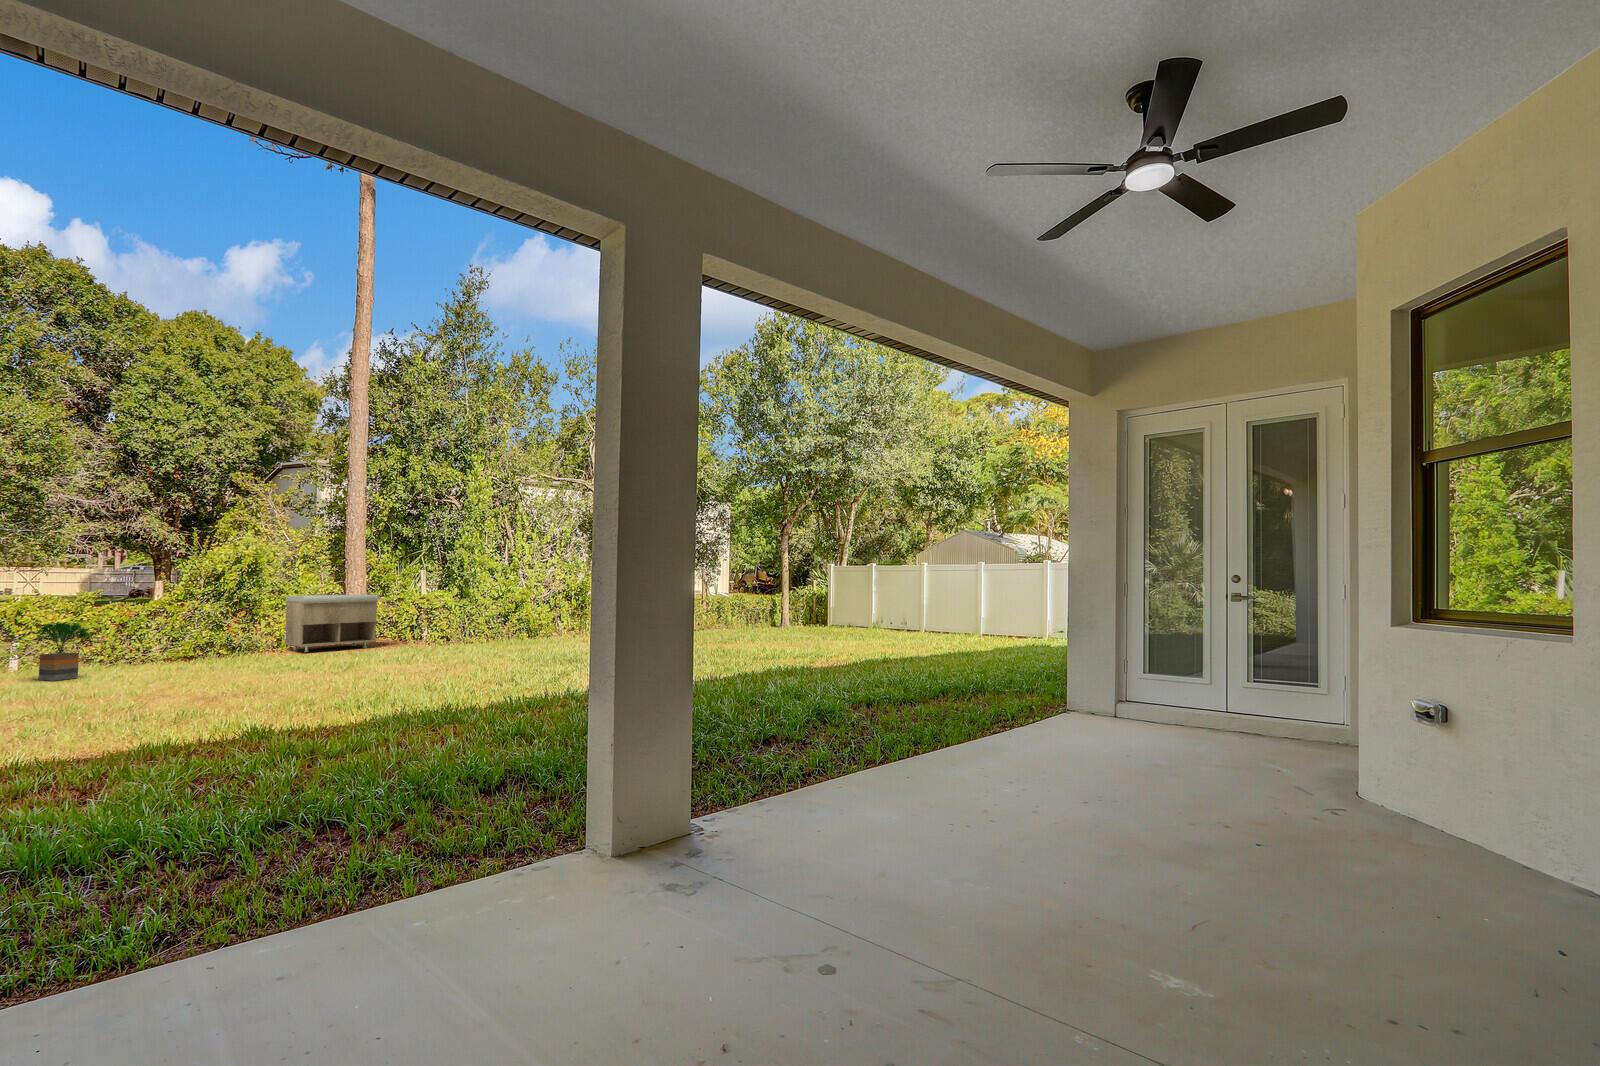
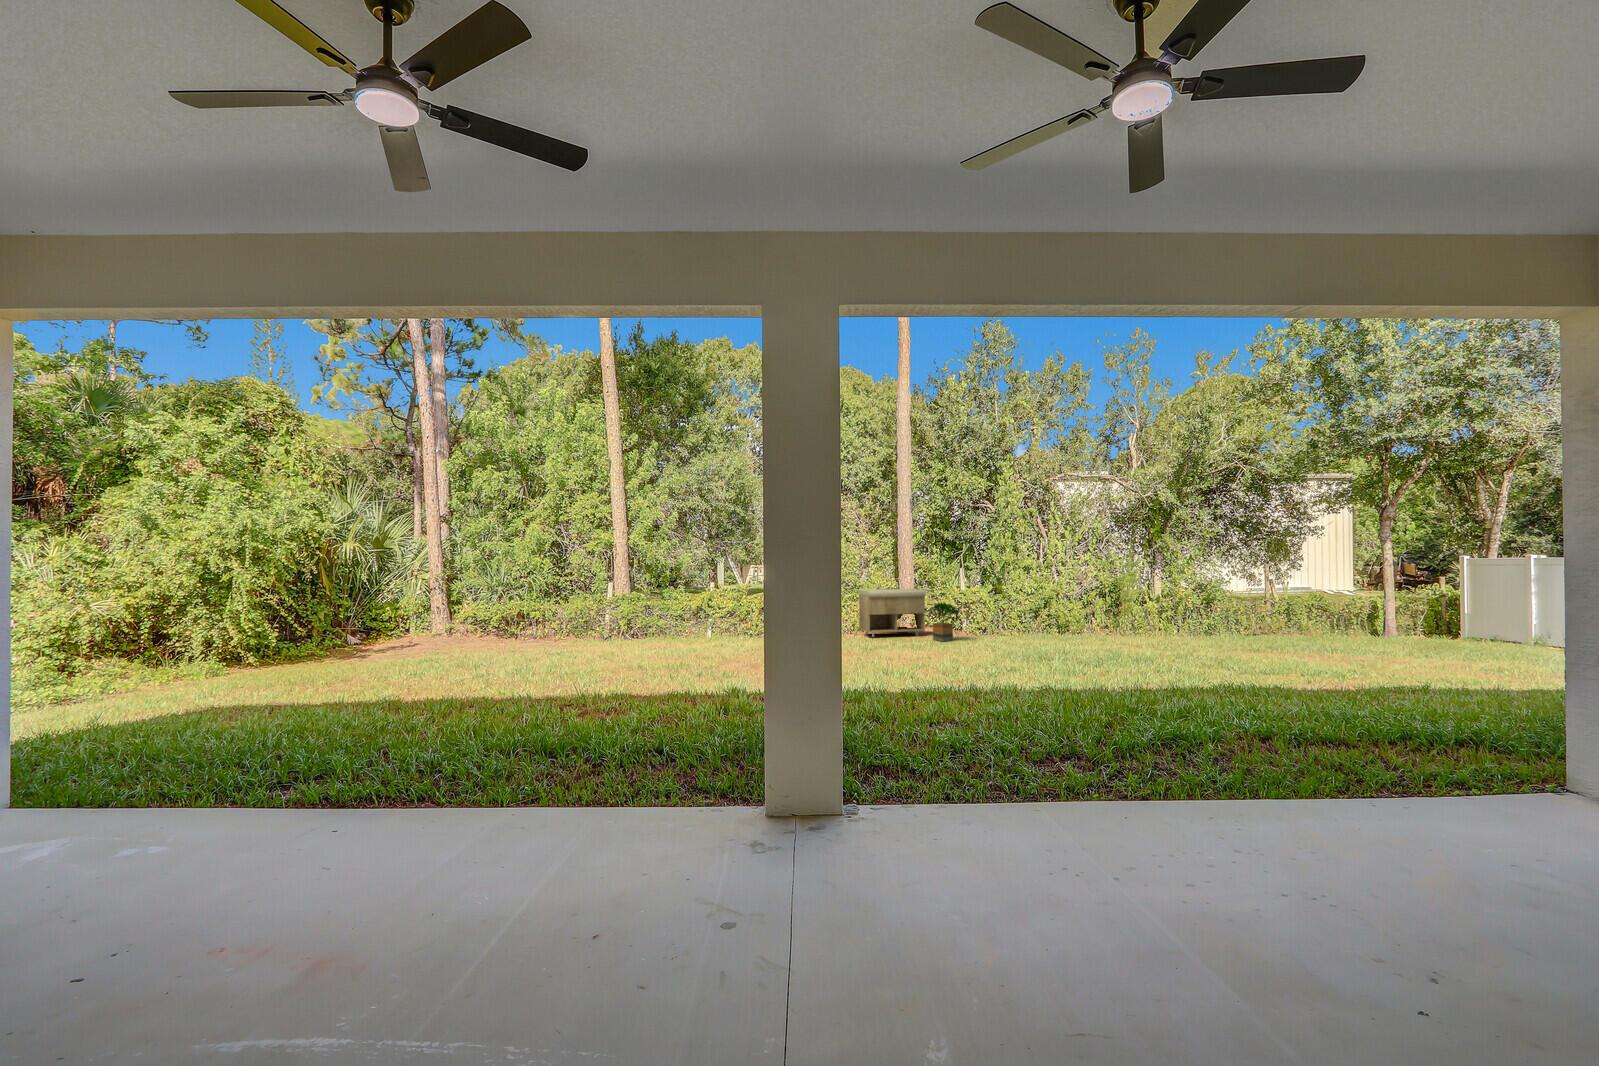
potted tree: present [36,623,91,681] -> present [930,603,958,641]

